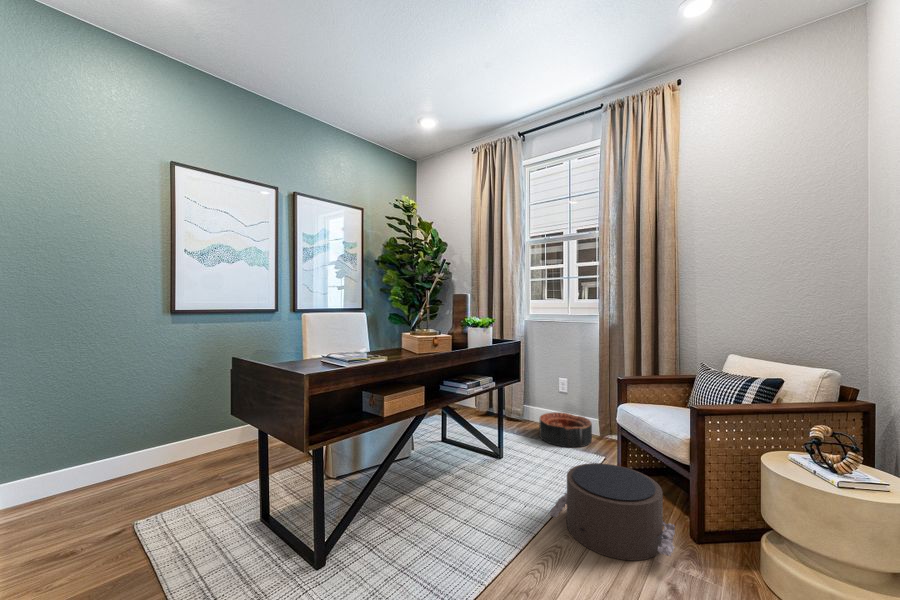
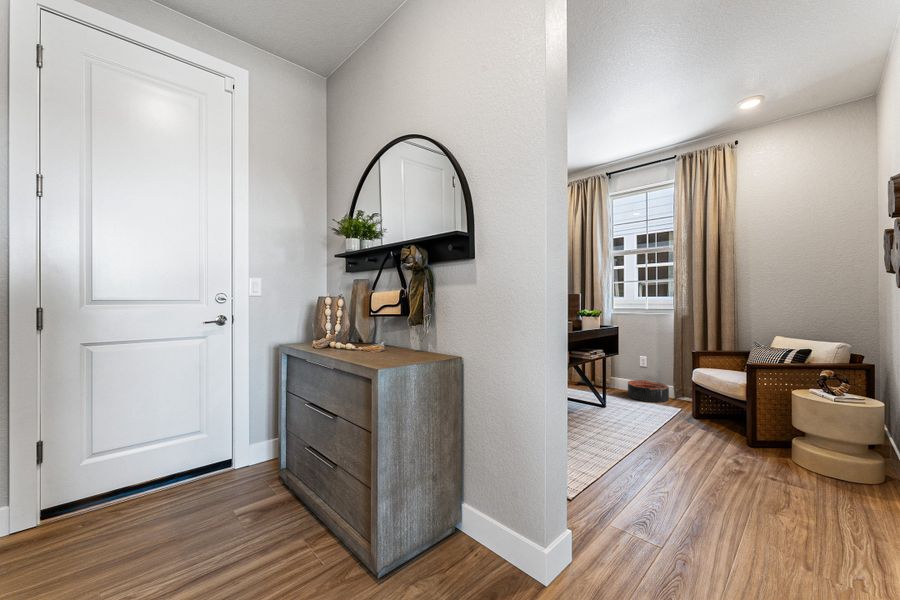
pouf: present [549,463,675,560] -> none [653,403,737,452]

